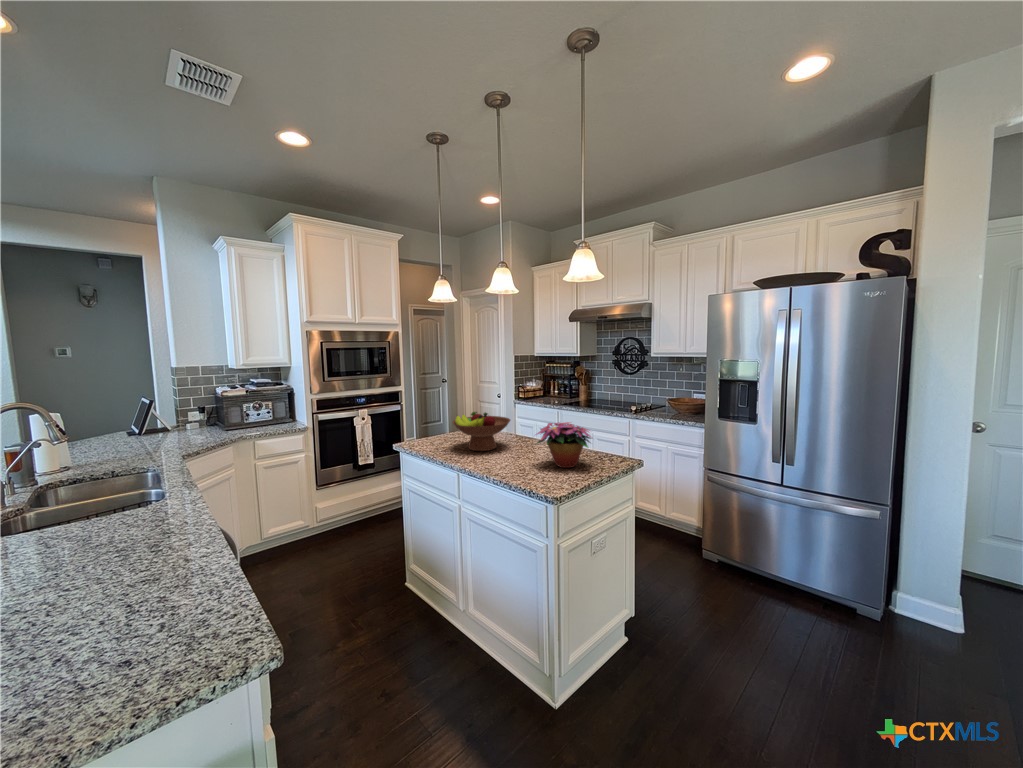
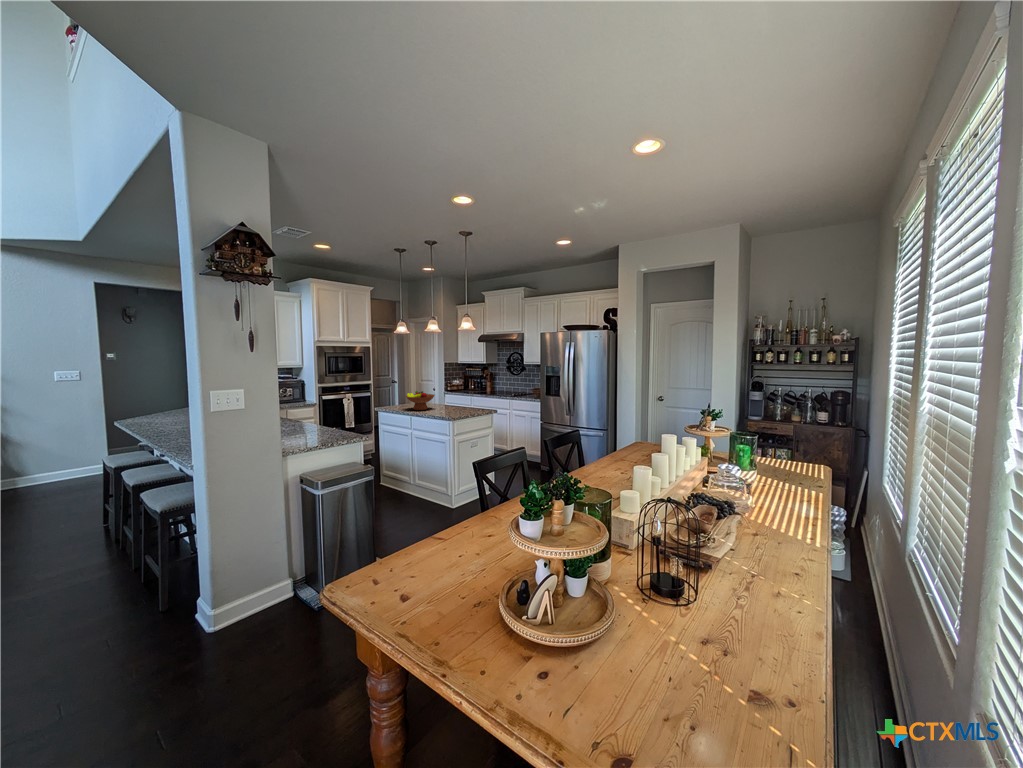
flower arrangement: present [537,422,591,468] -> none [442,394,471,414]

